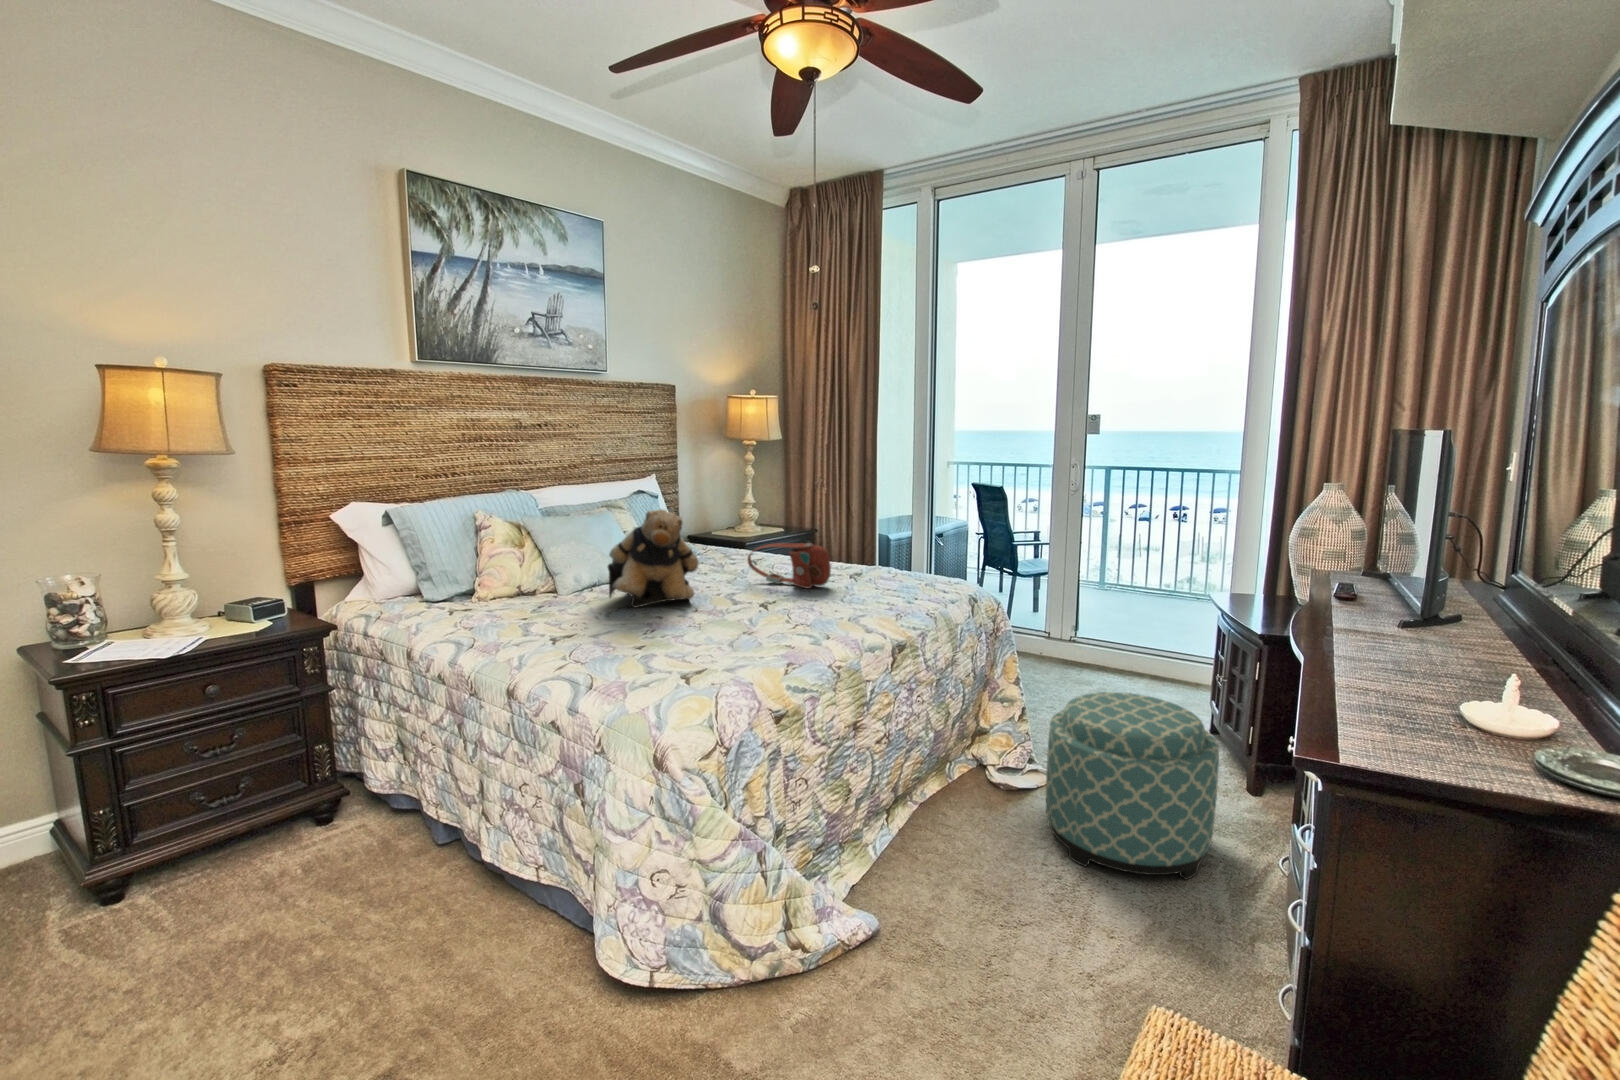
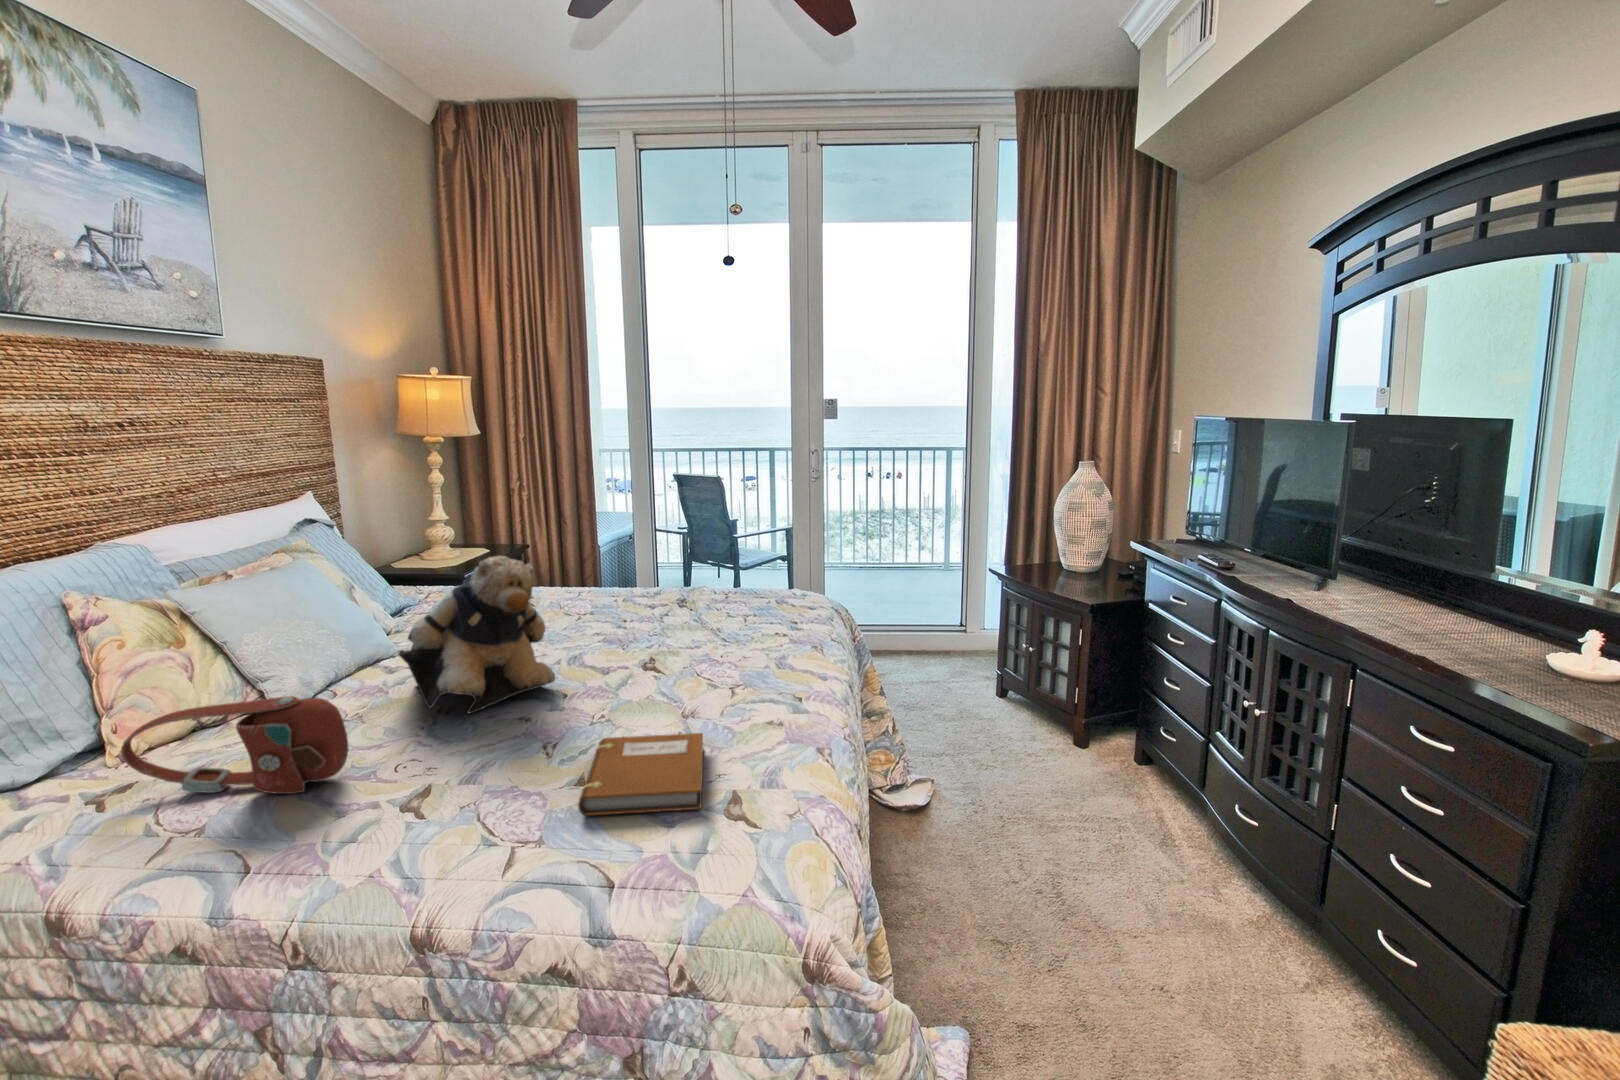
handbag: present [747,543,831,588] -> present [121,696,349,794]
notebook: none [612,626,722,669] -> present [578,733,703,815]
ottoman: present [1046,692,1219,879] -> none [985,690,1154,882]

